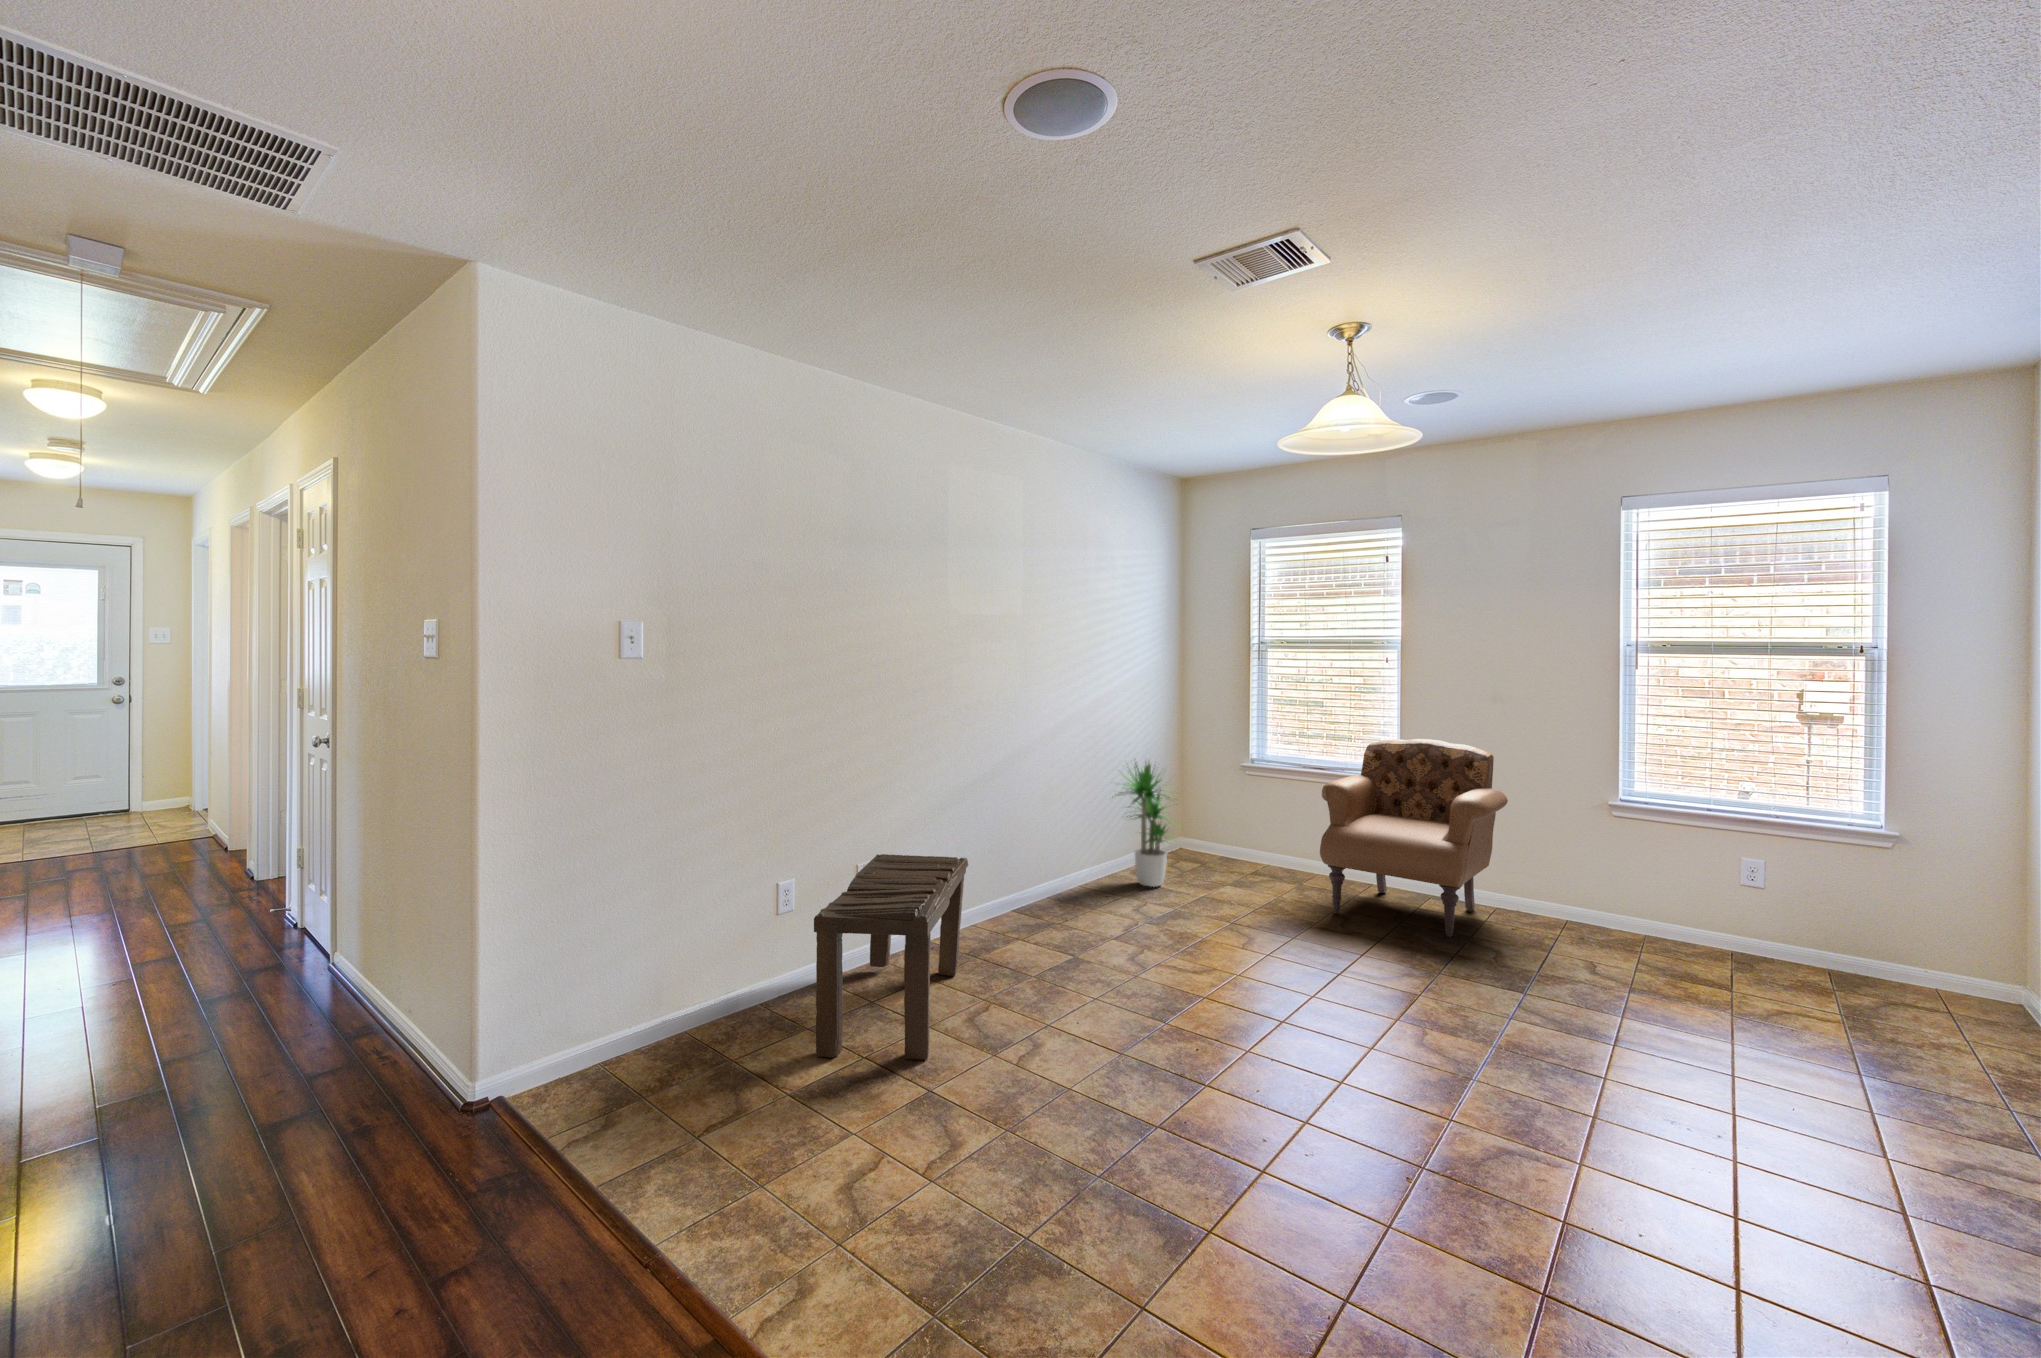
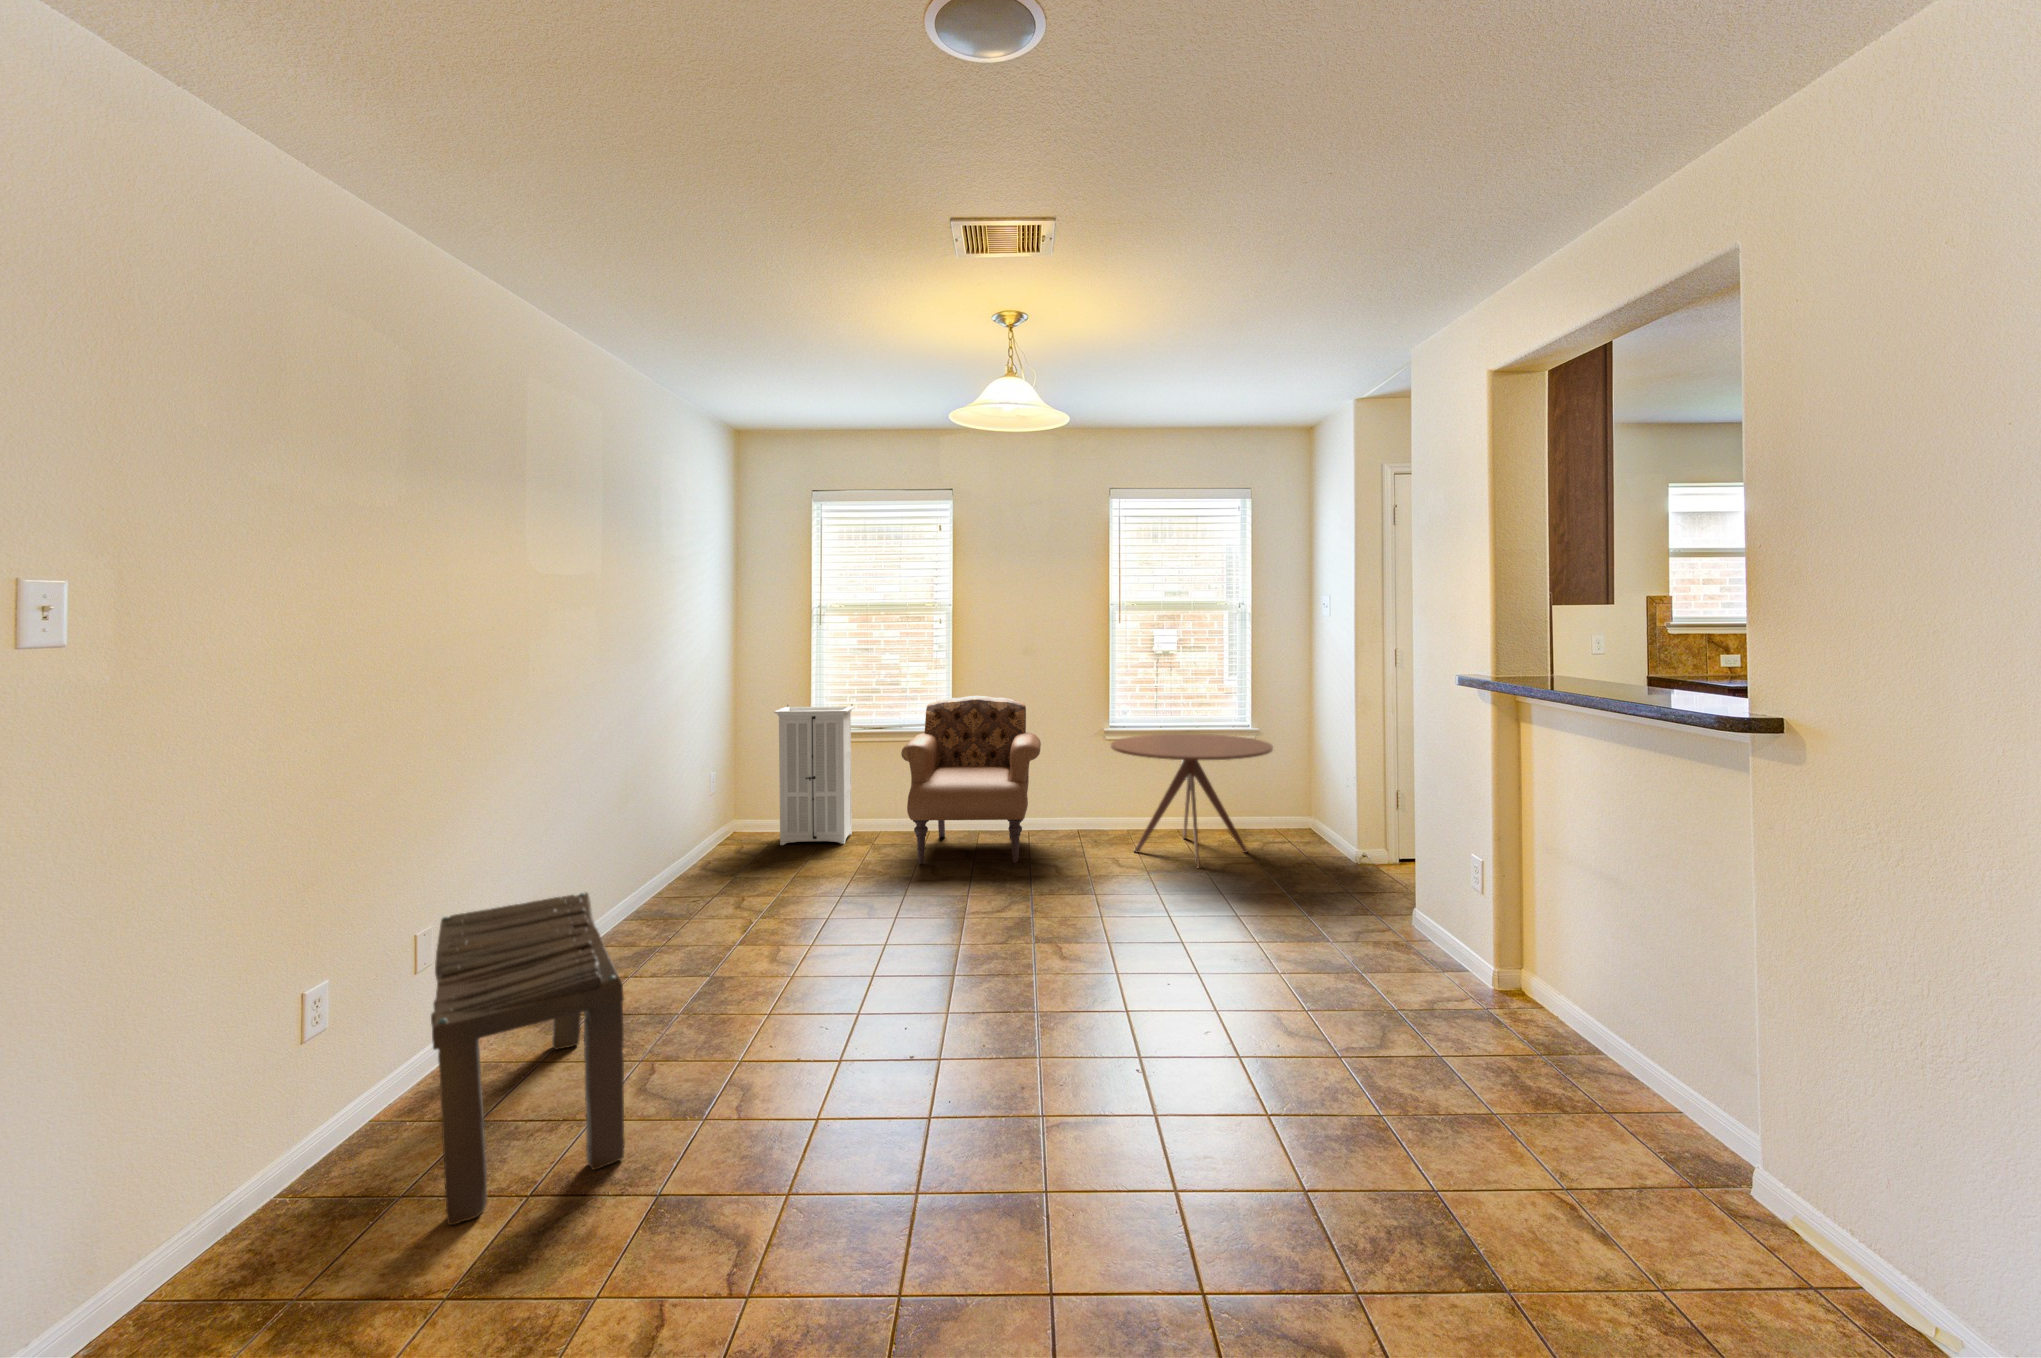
storage cabinet: none [1207,732,1292,878] -> present [774,705,854,845]
potted plant: present [1112,761,1176,886] -> none [680,740,769,879]
round table: none [1596,811,1896,1009] -> present [1111,734,1273,869]

